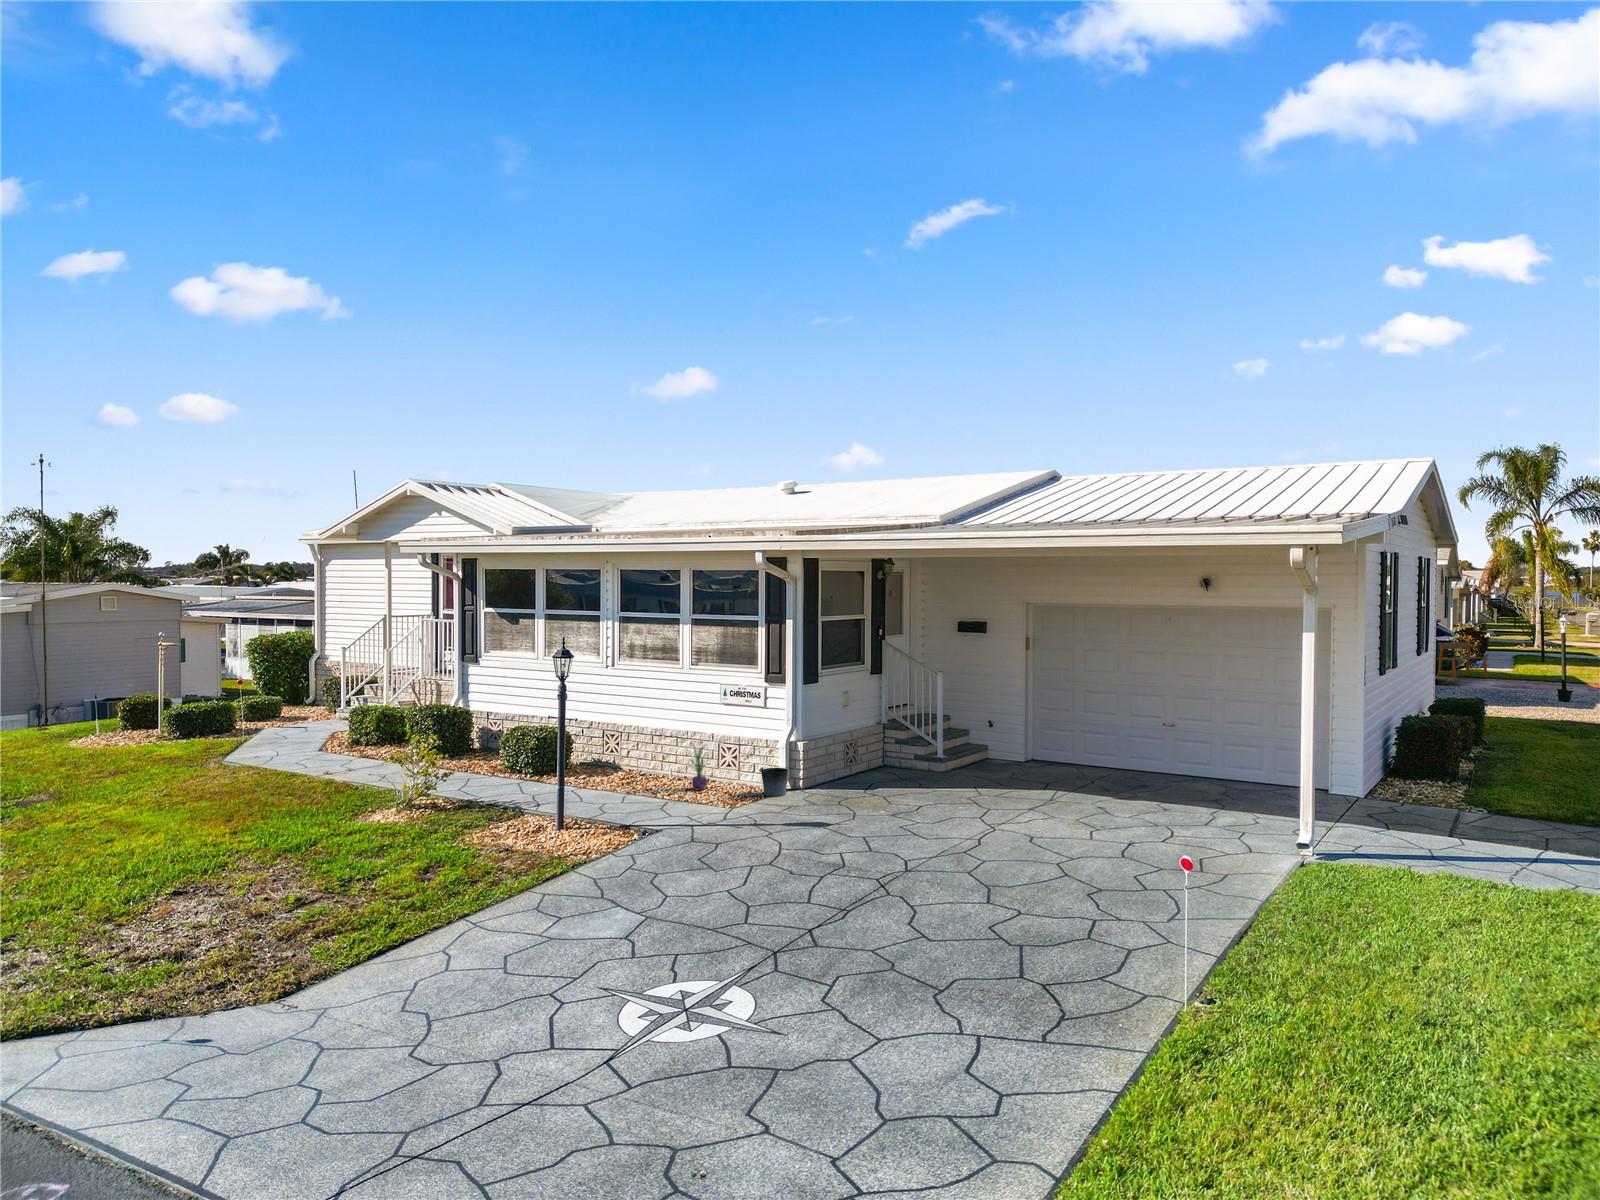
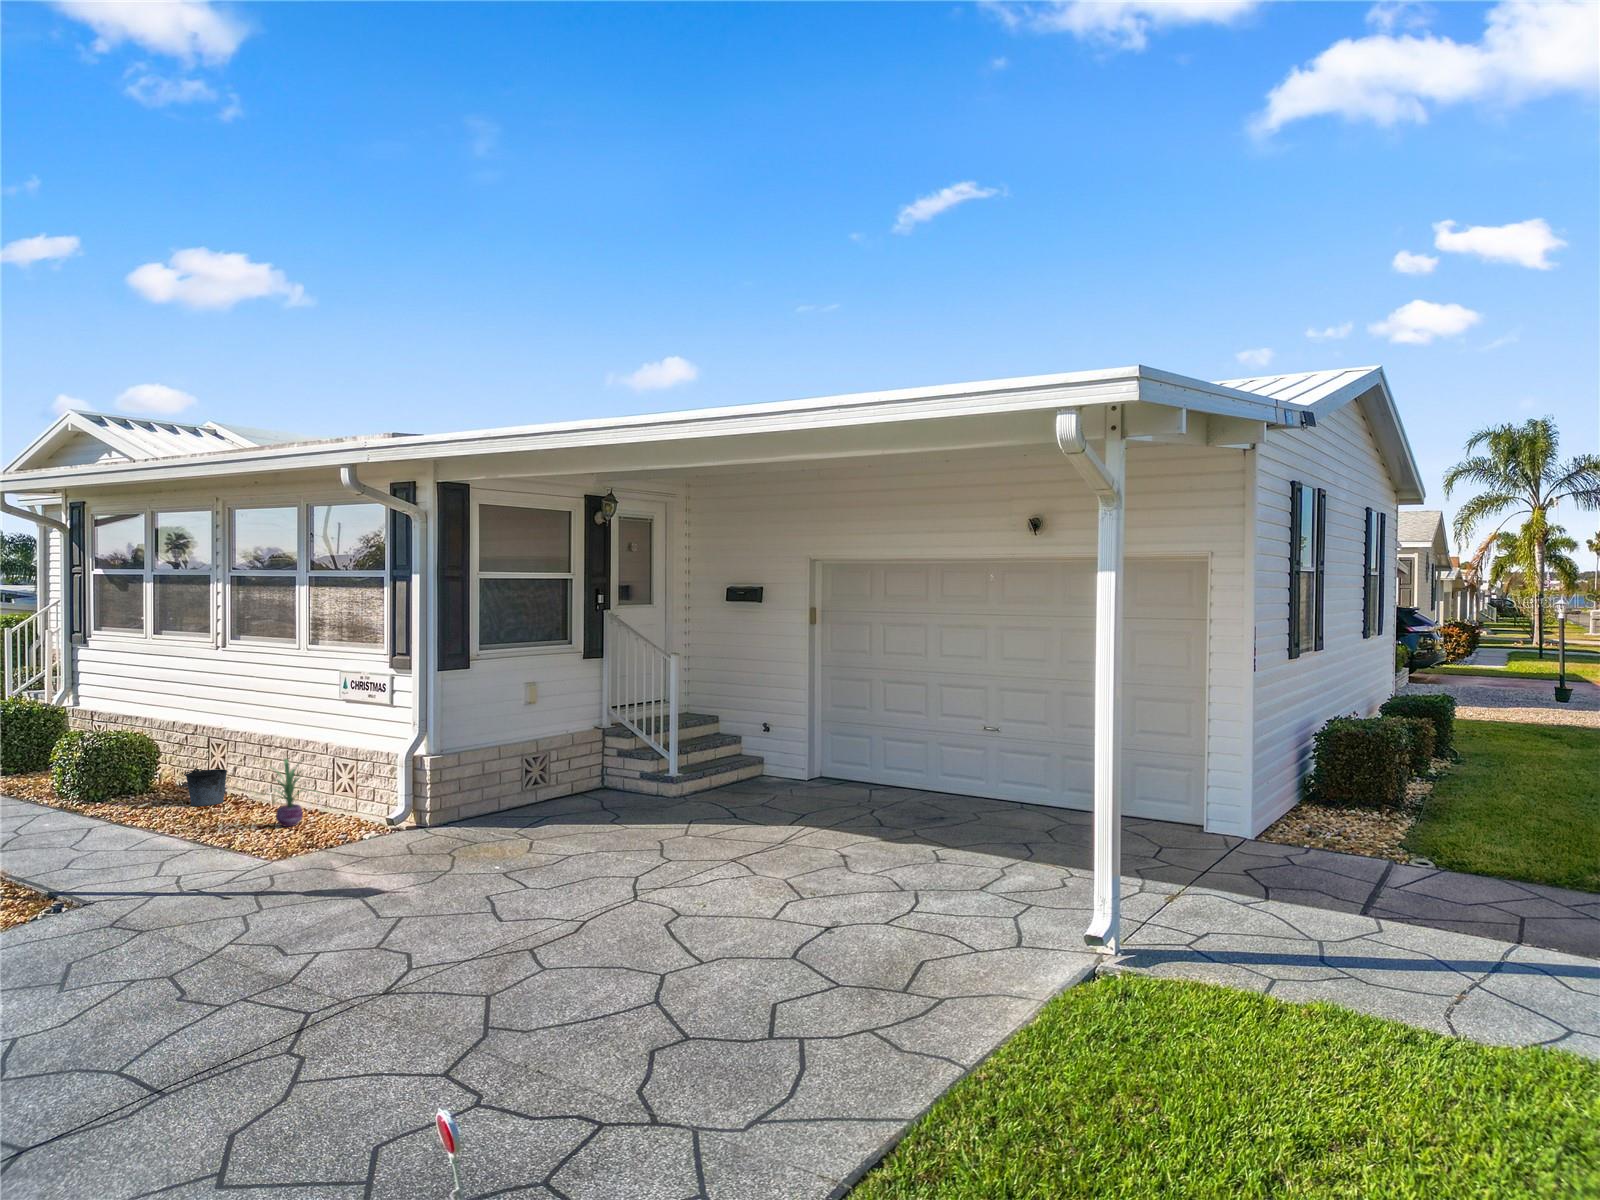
bench: present [1438,642,1487,678] -> none [1417,635,1474,678]
bucket: present [759,768,788,796] -> present [184,769,227,806]

